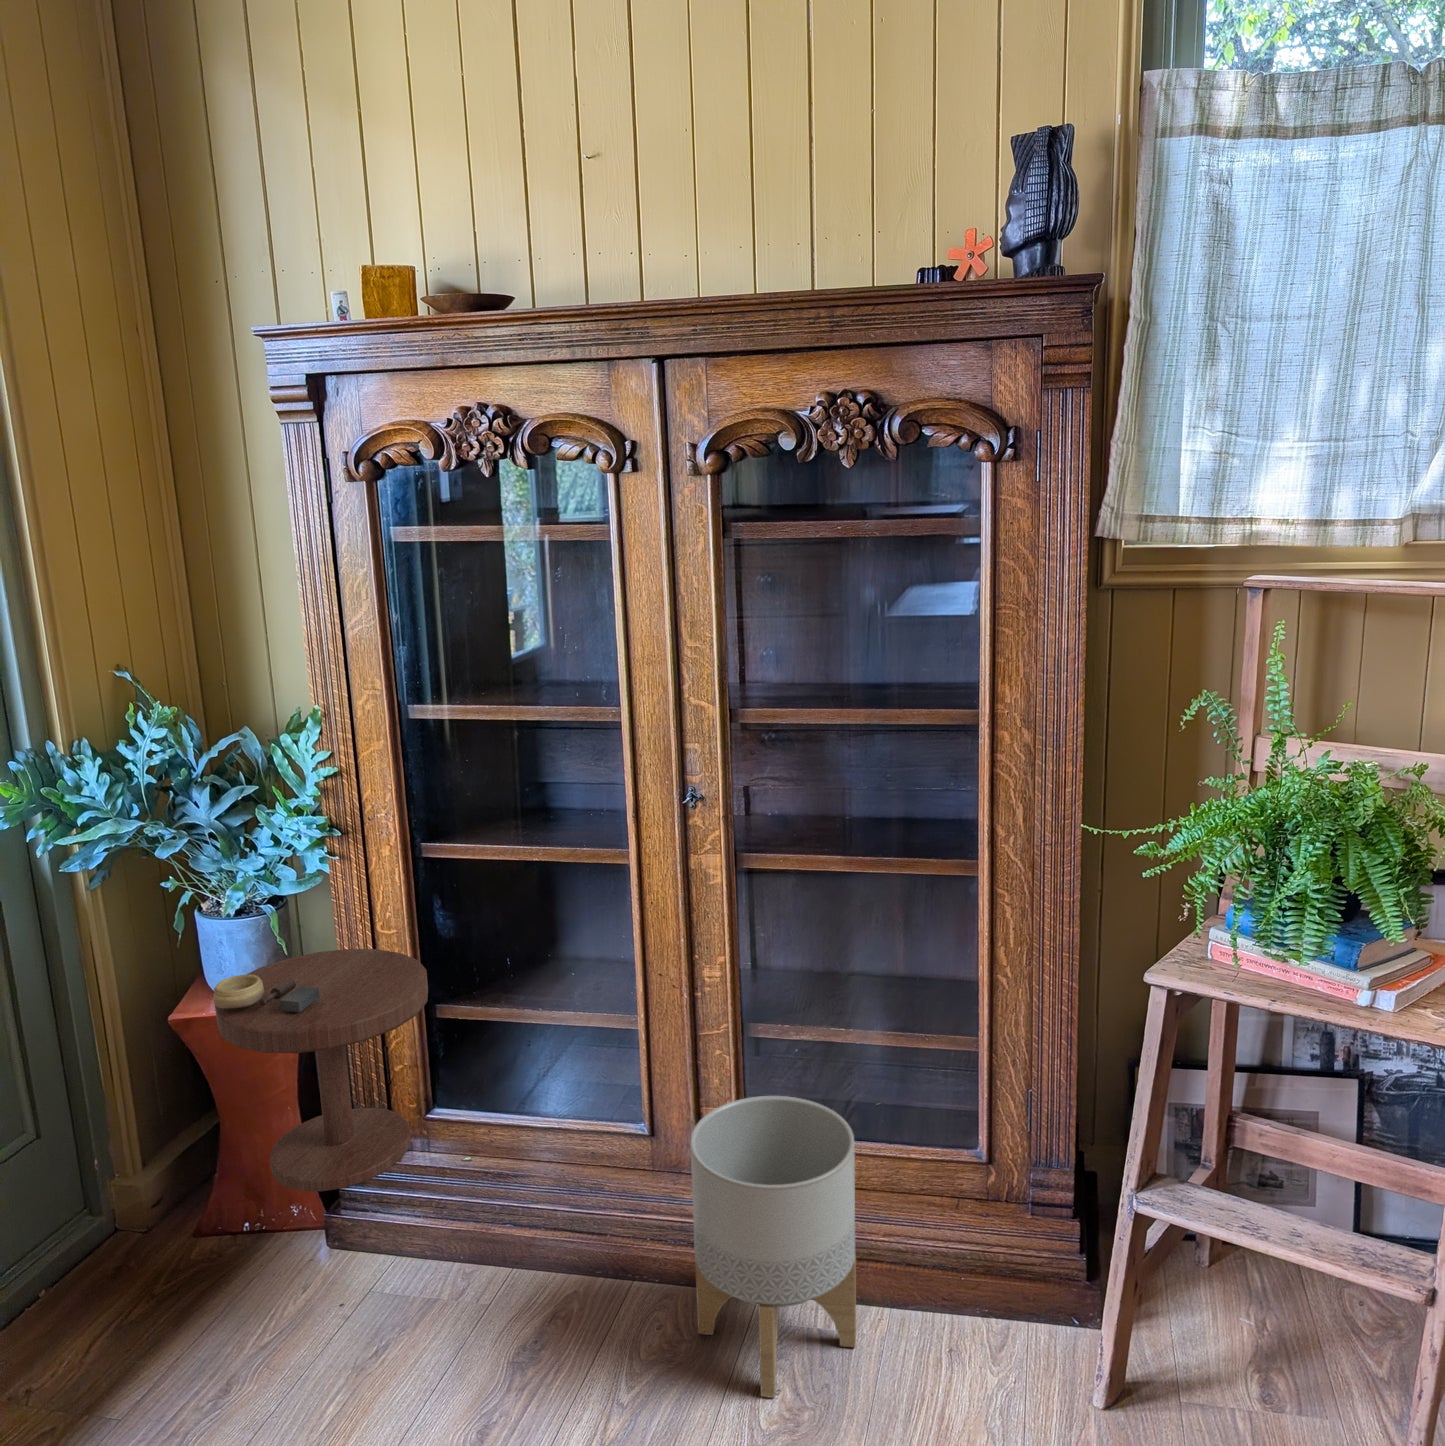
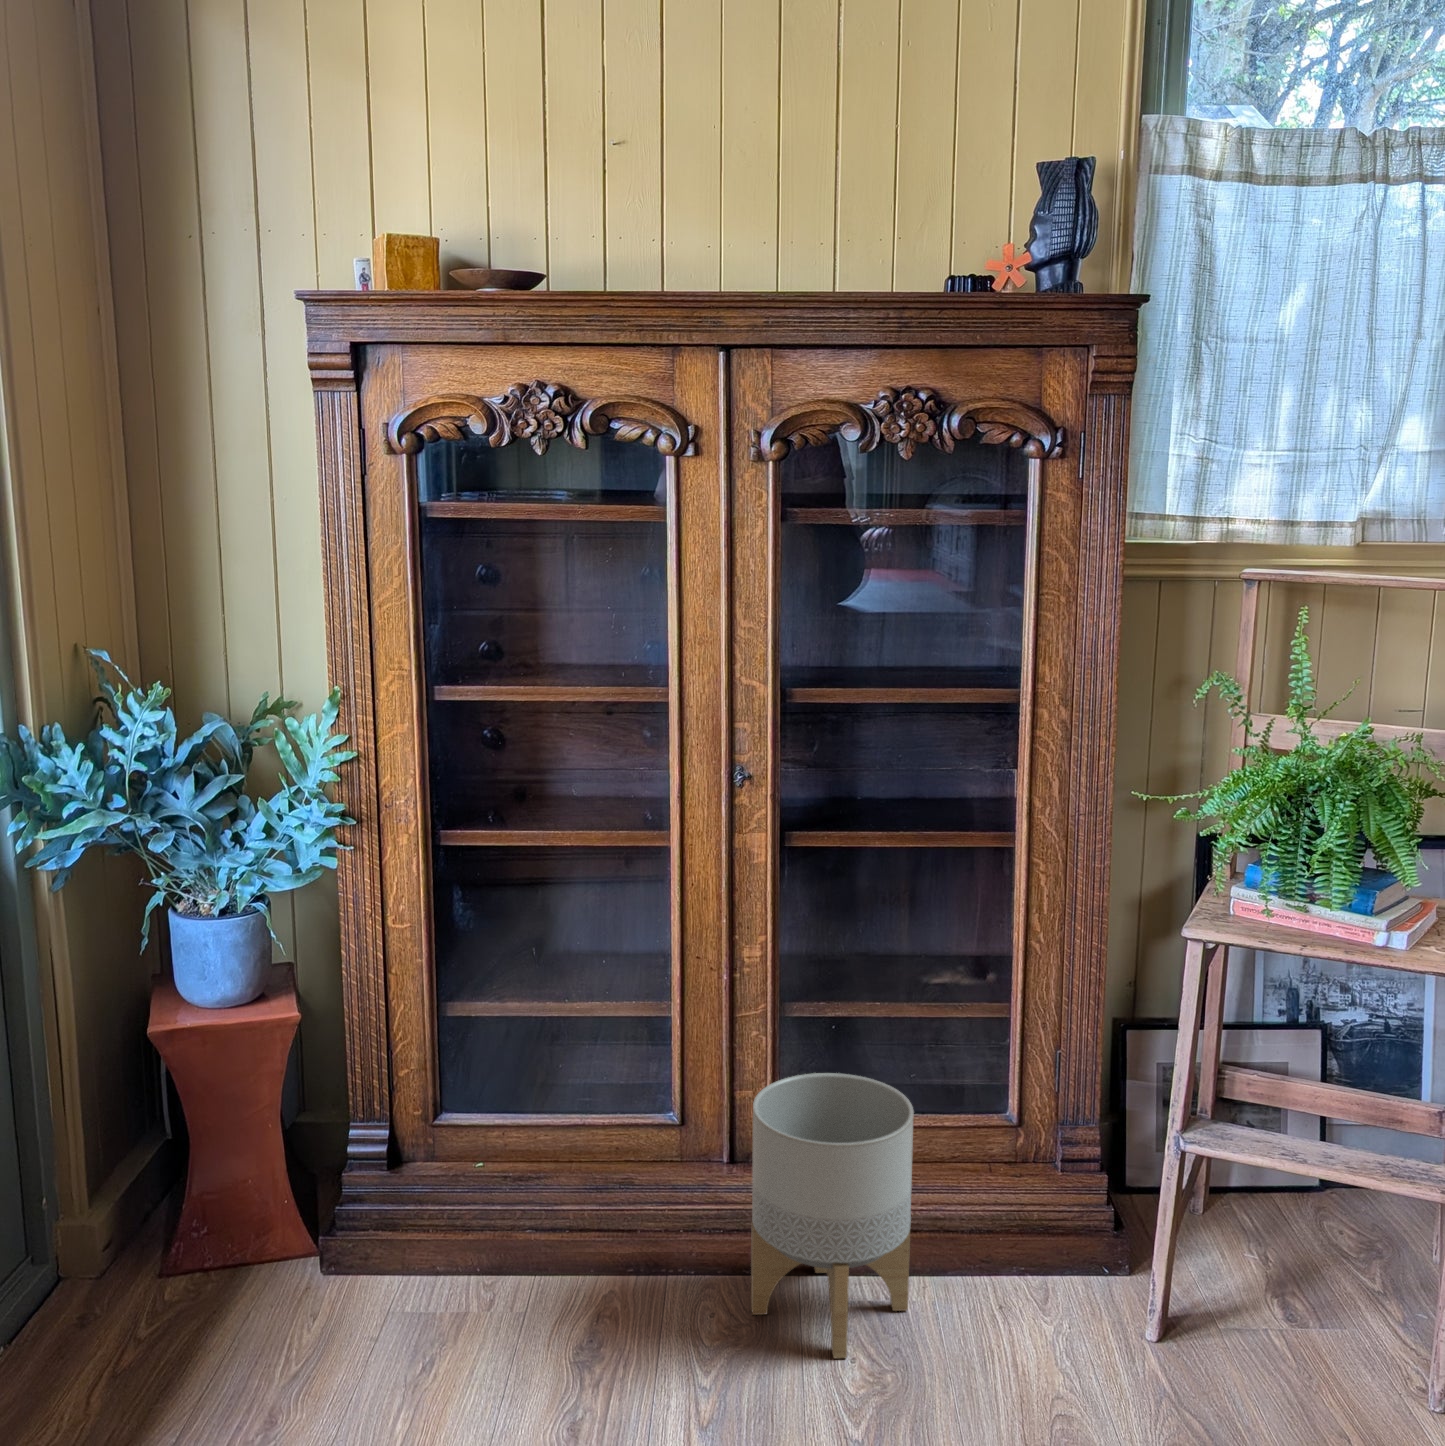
side table: present [214,949,428,1305] -> none [256,945,476,1327]

